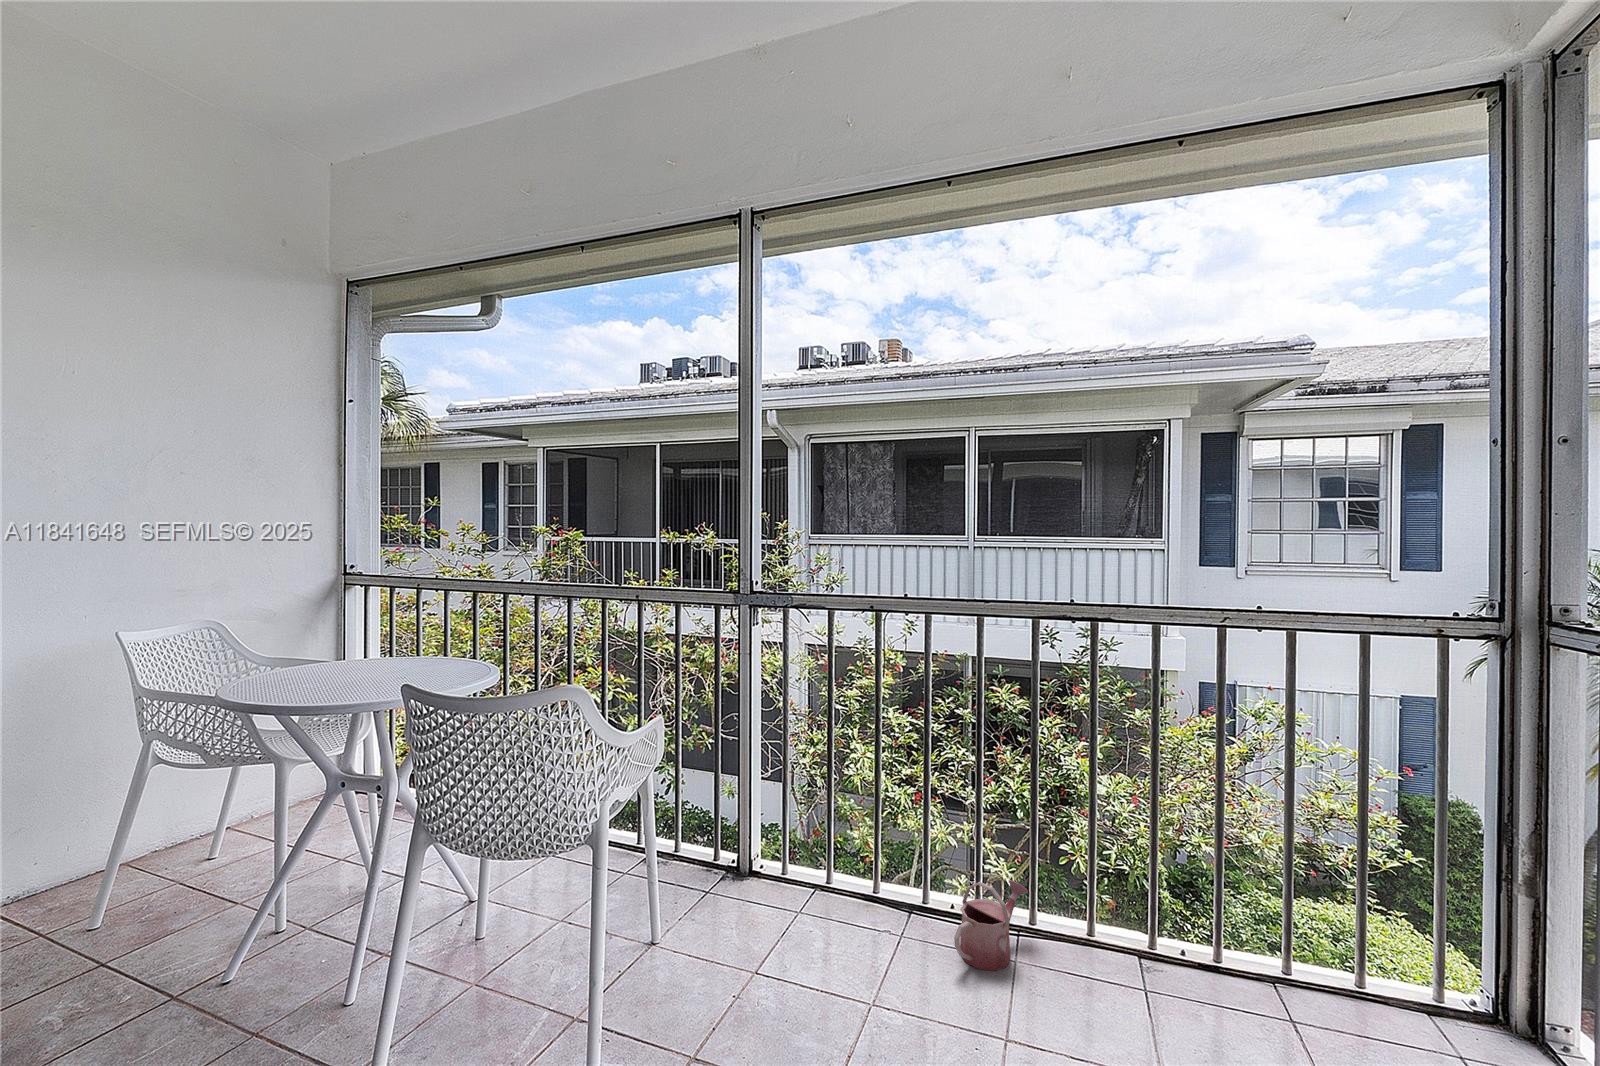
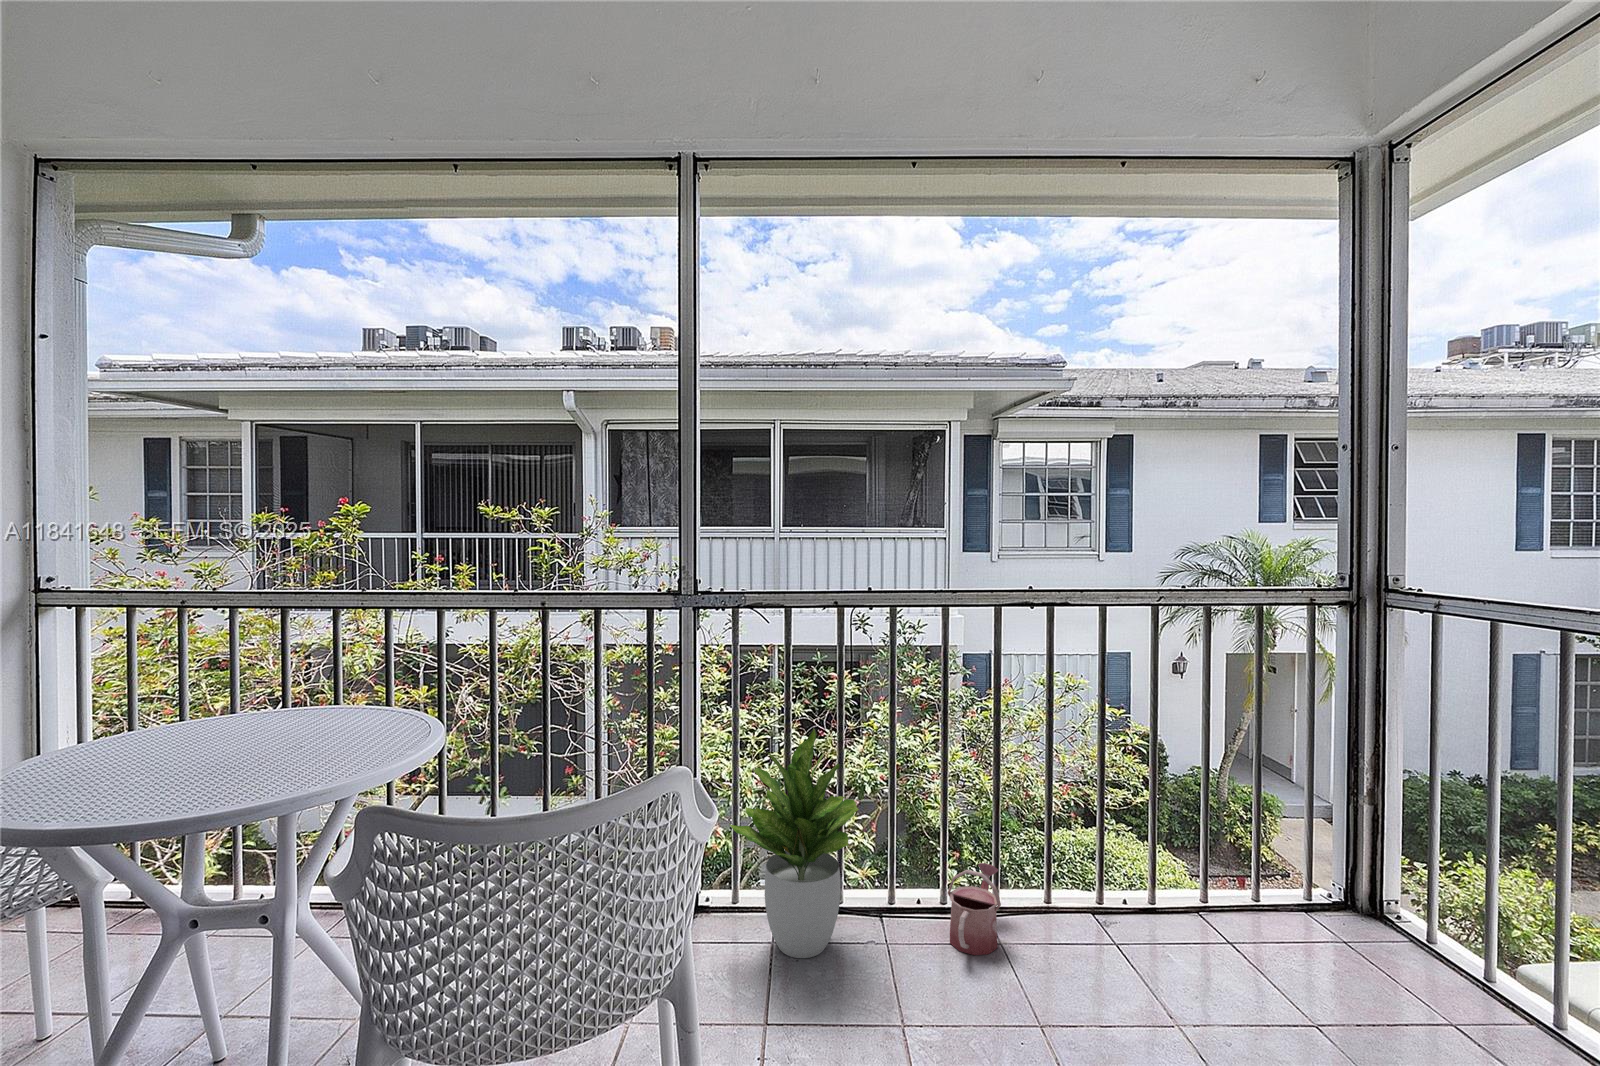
potted plant: none [758,722,885,935] -> present [729,728,859,958]

